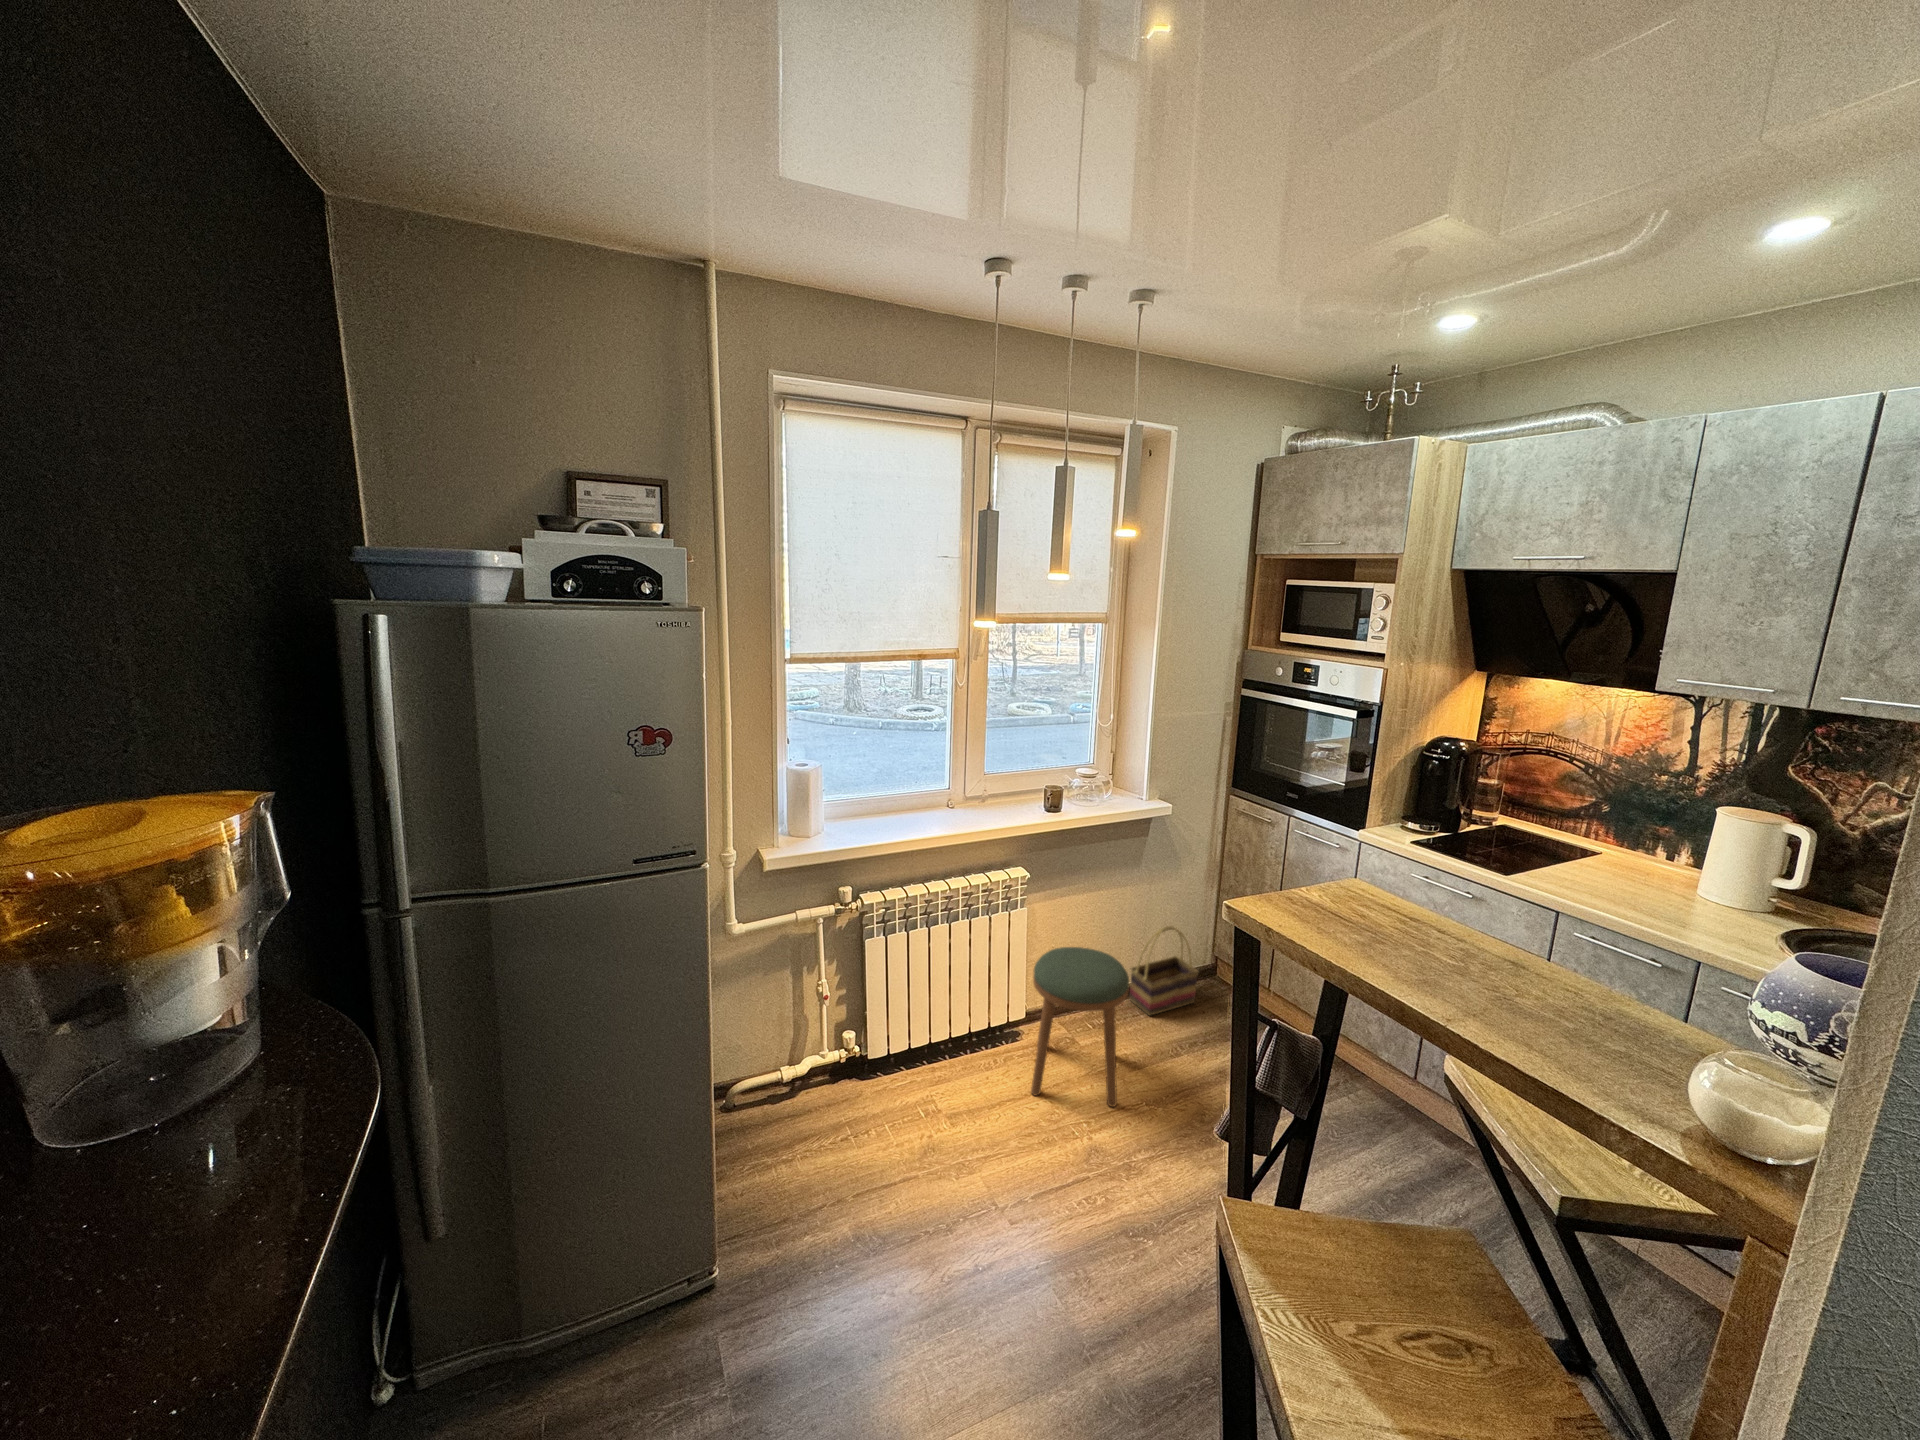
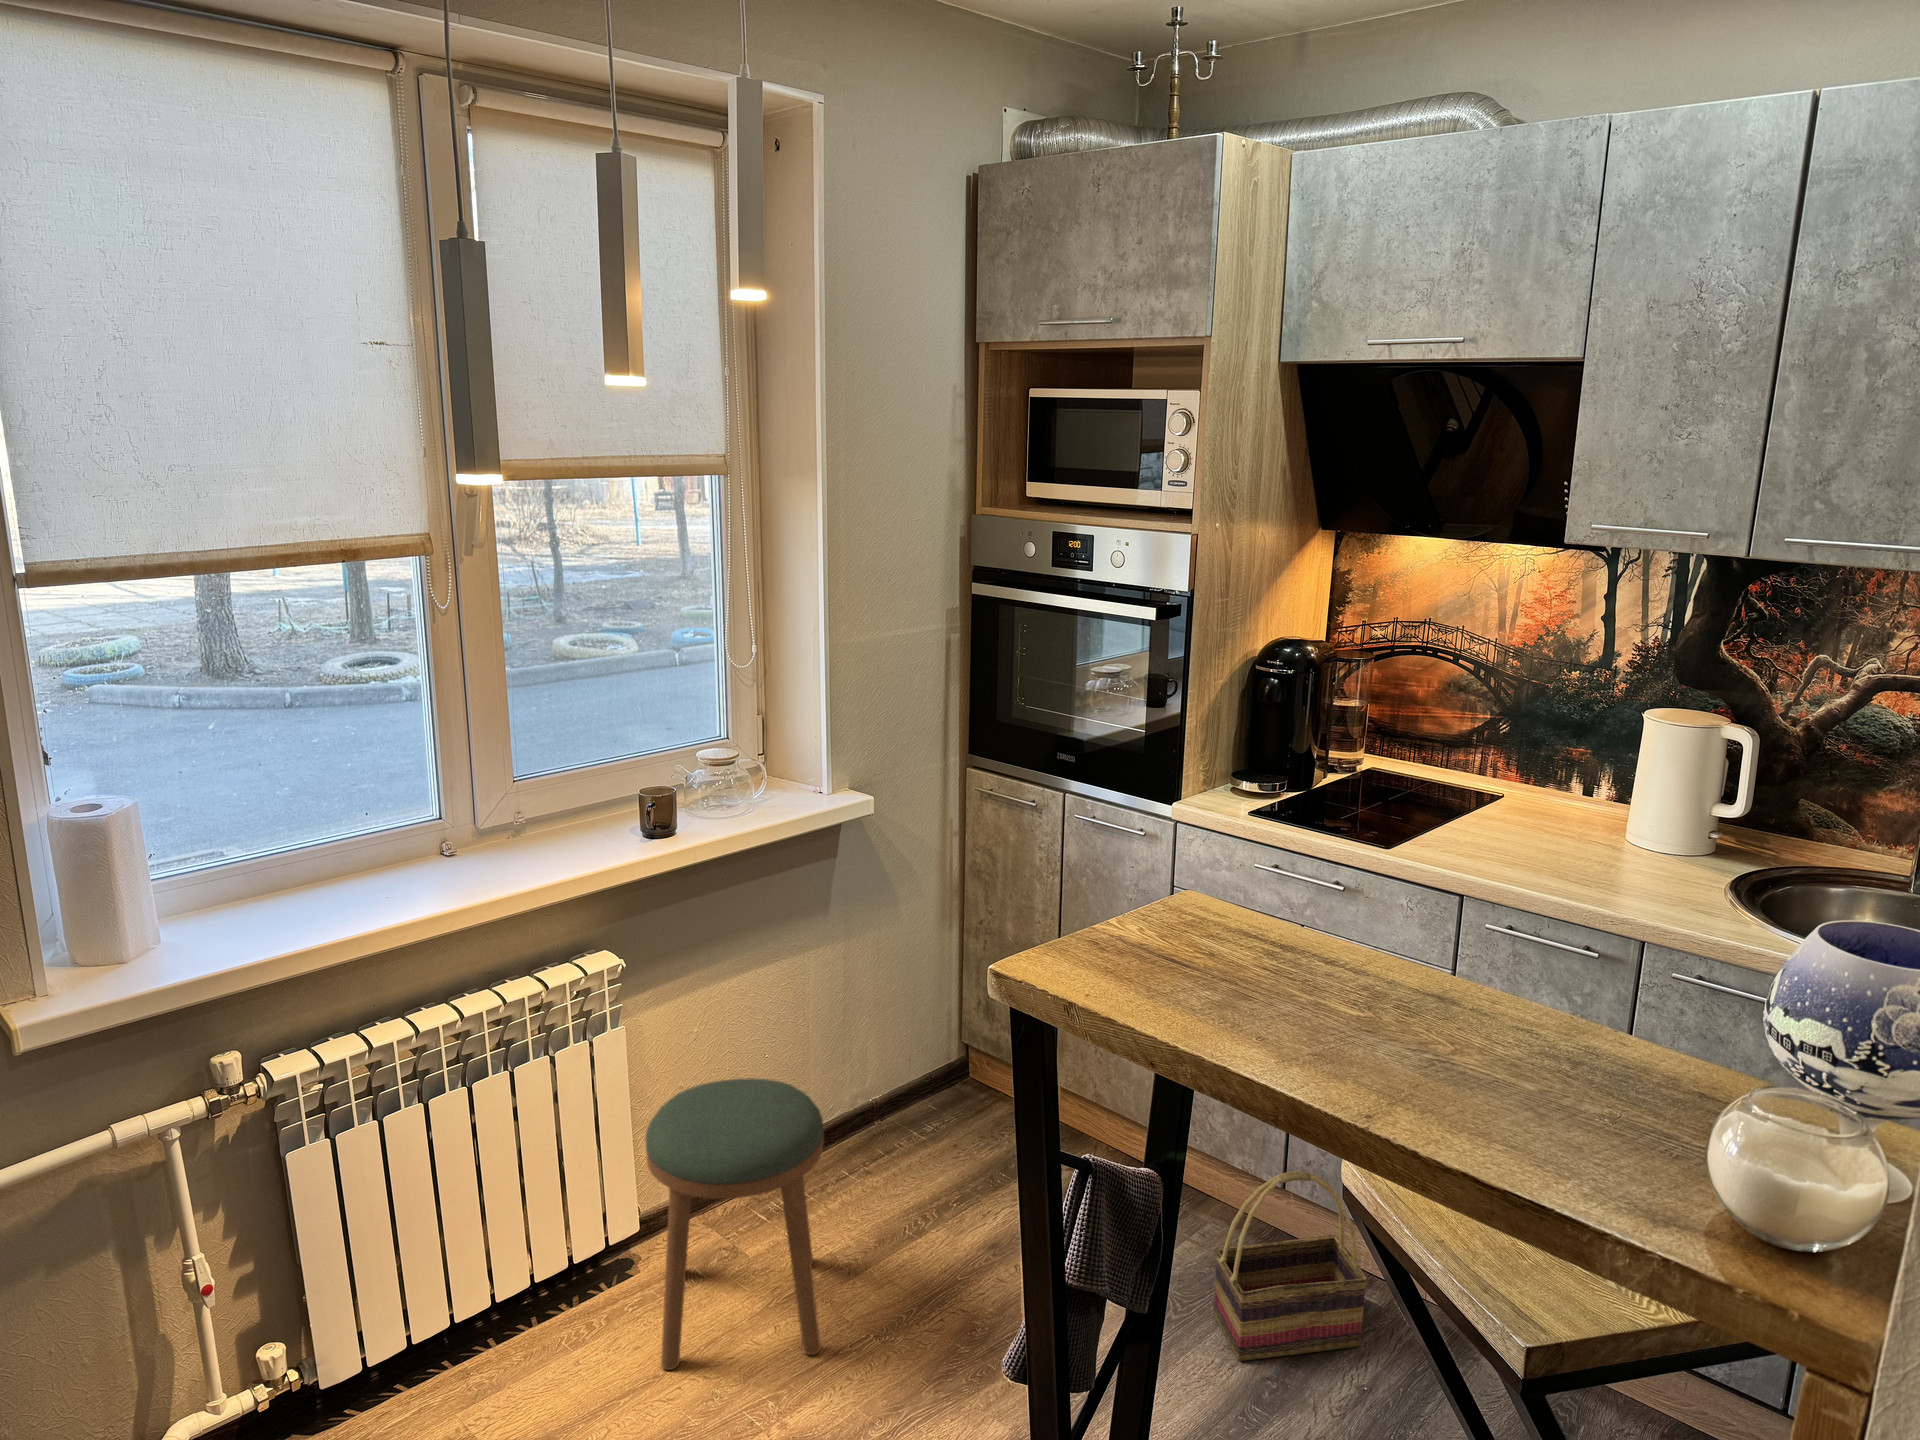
basket: present [1129,926,1198,1015] -> present [1213,1171,1368,1361]

